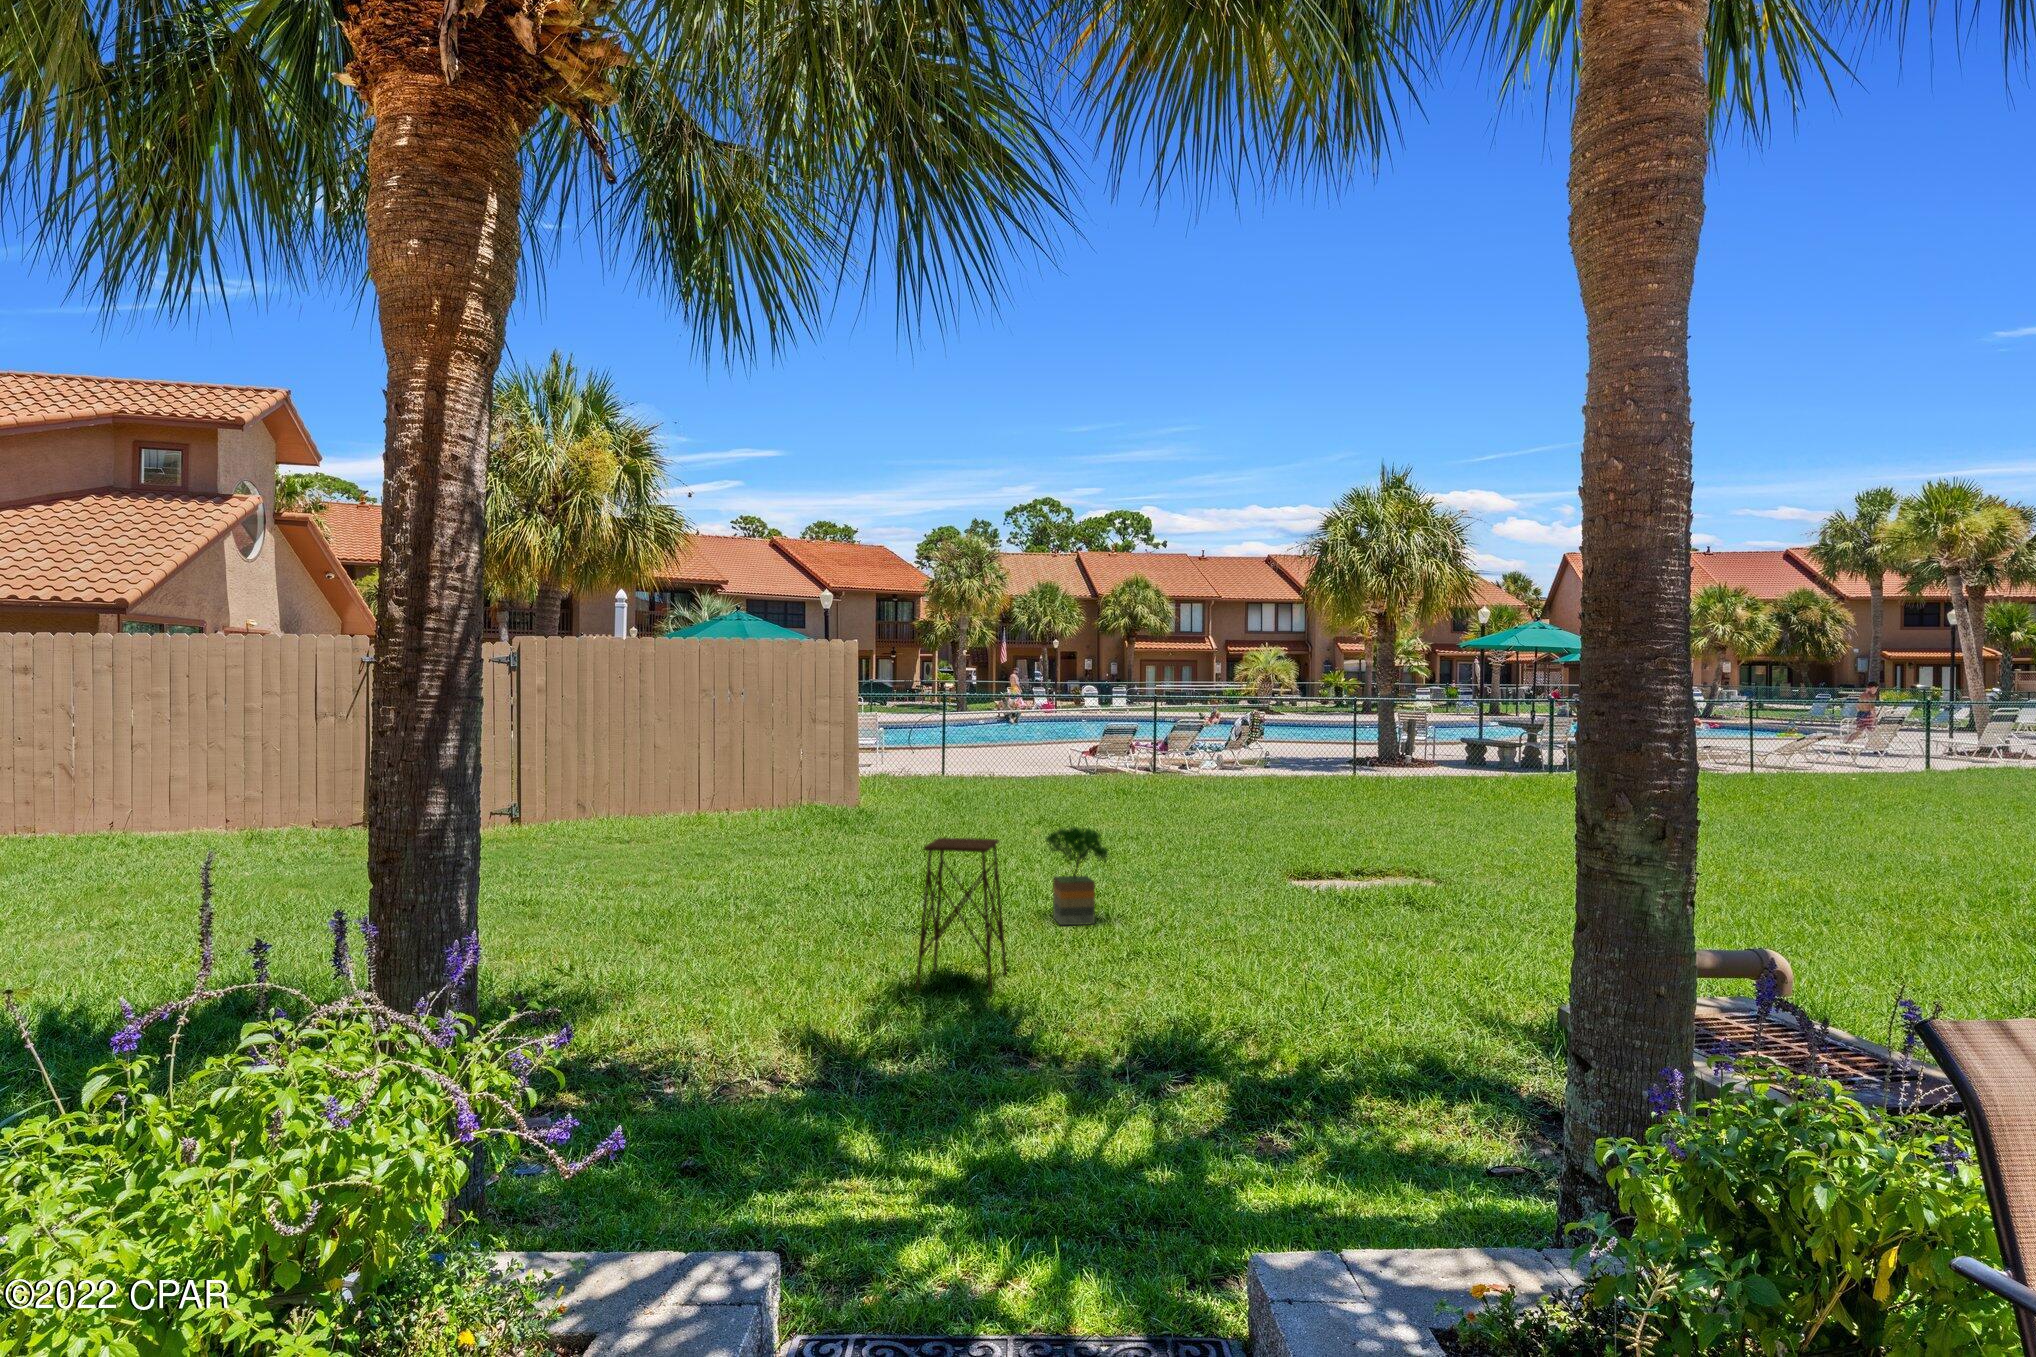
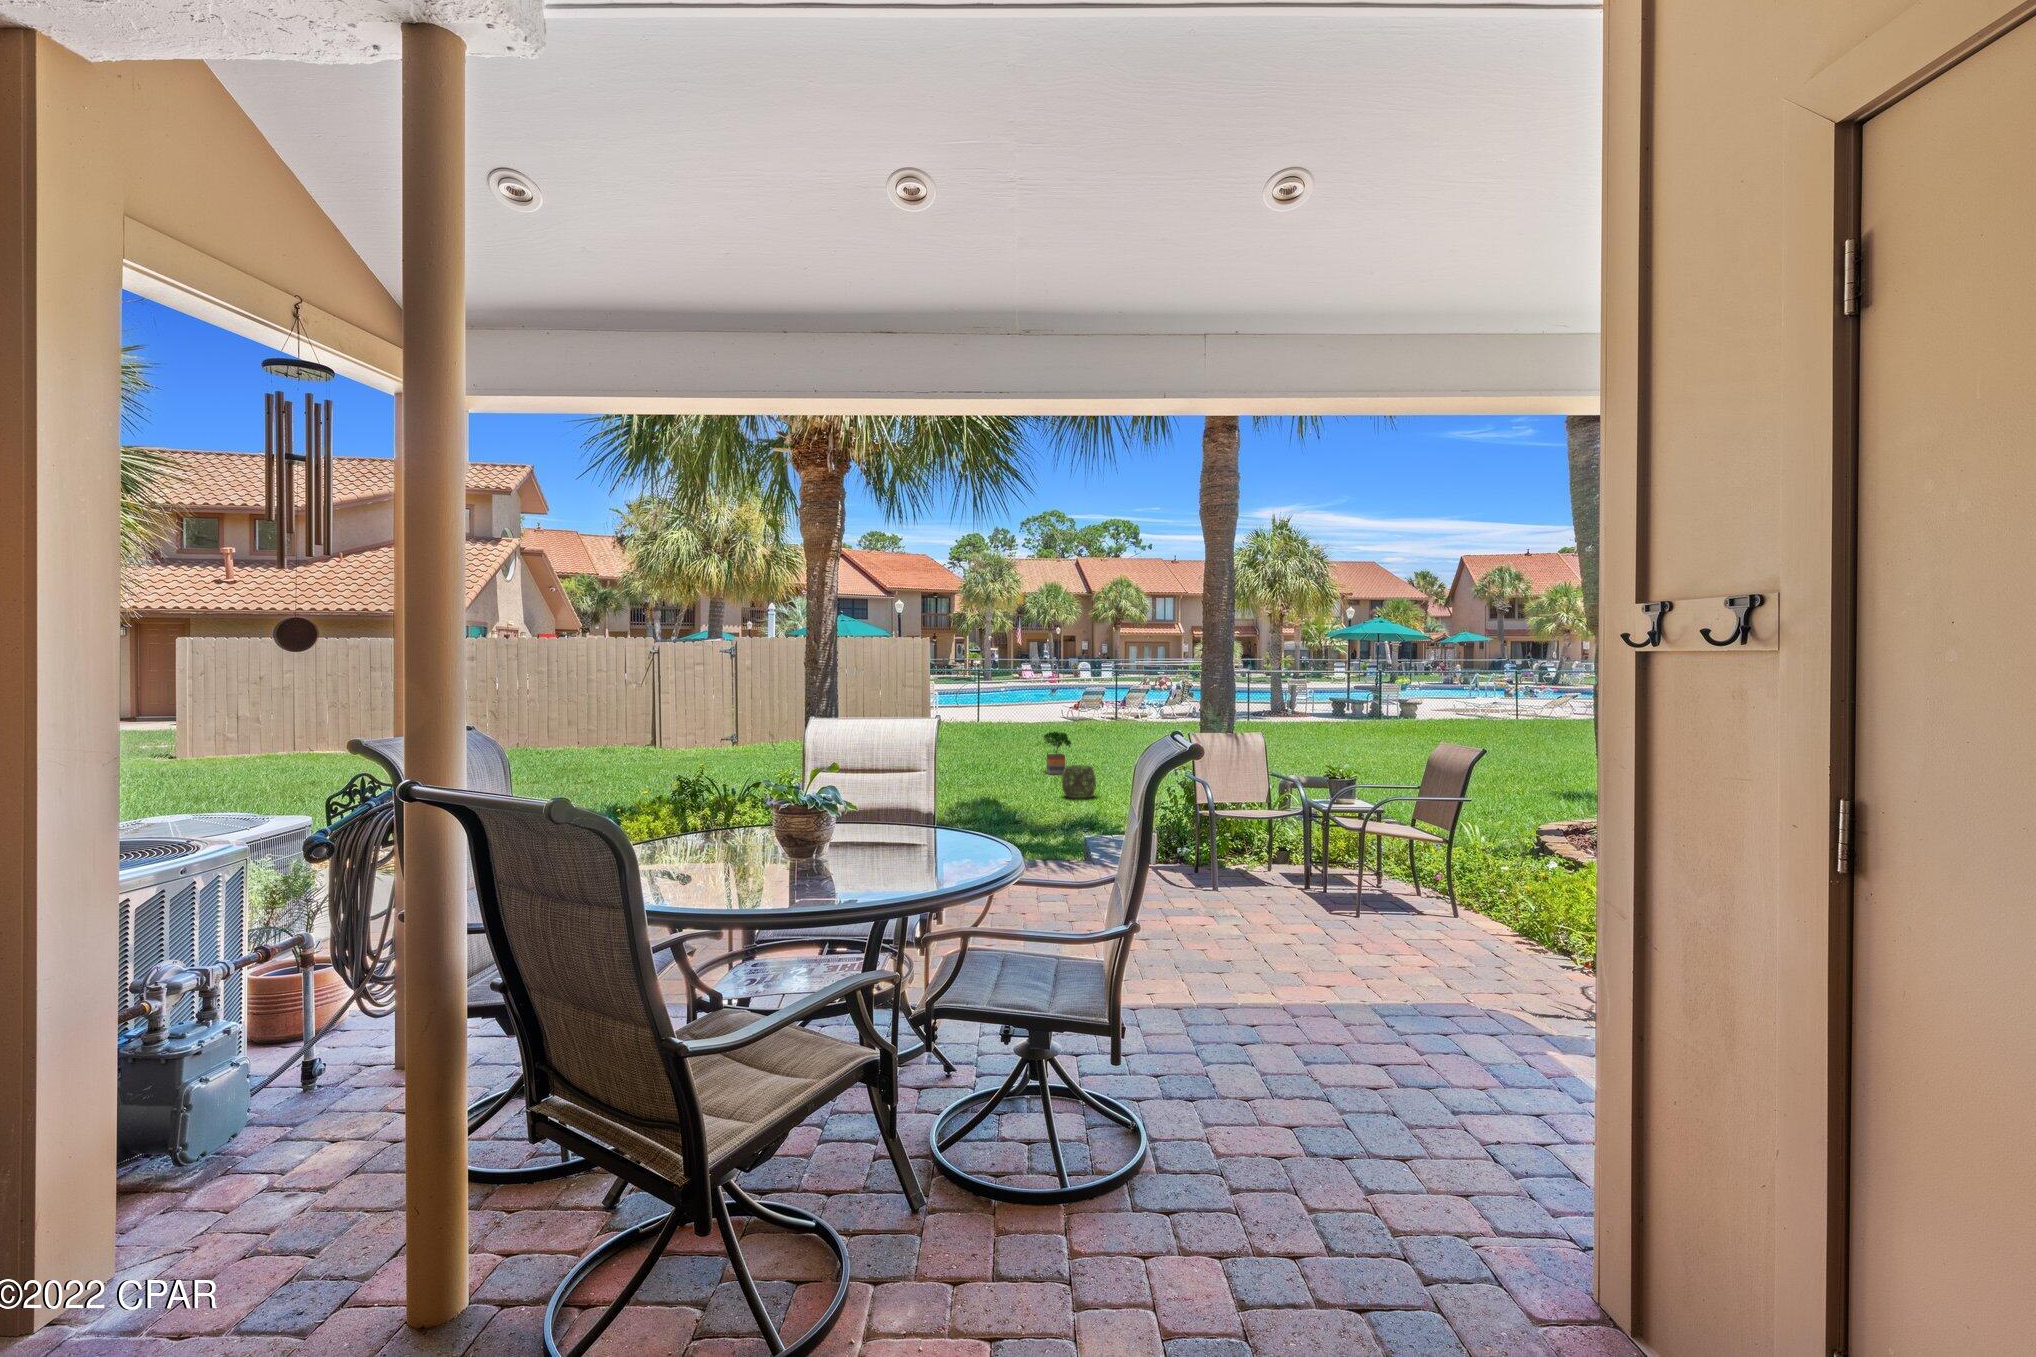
side table: present [915,838,1007,995] -> none [991,731,1027,791]
woven basket: none [1100,939,1195,1039] -> present [1062,765,1096,798]

